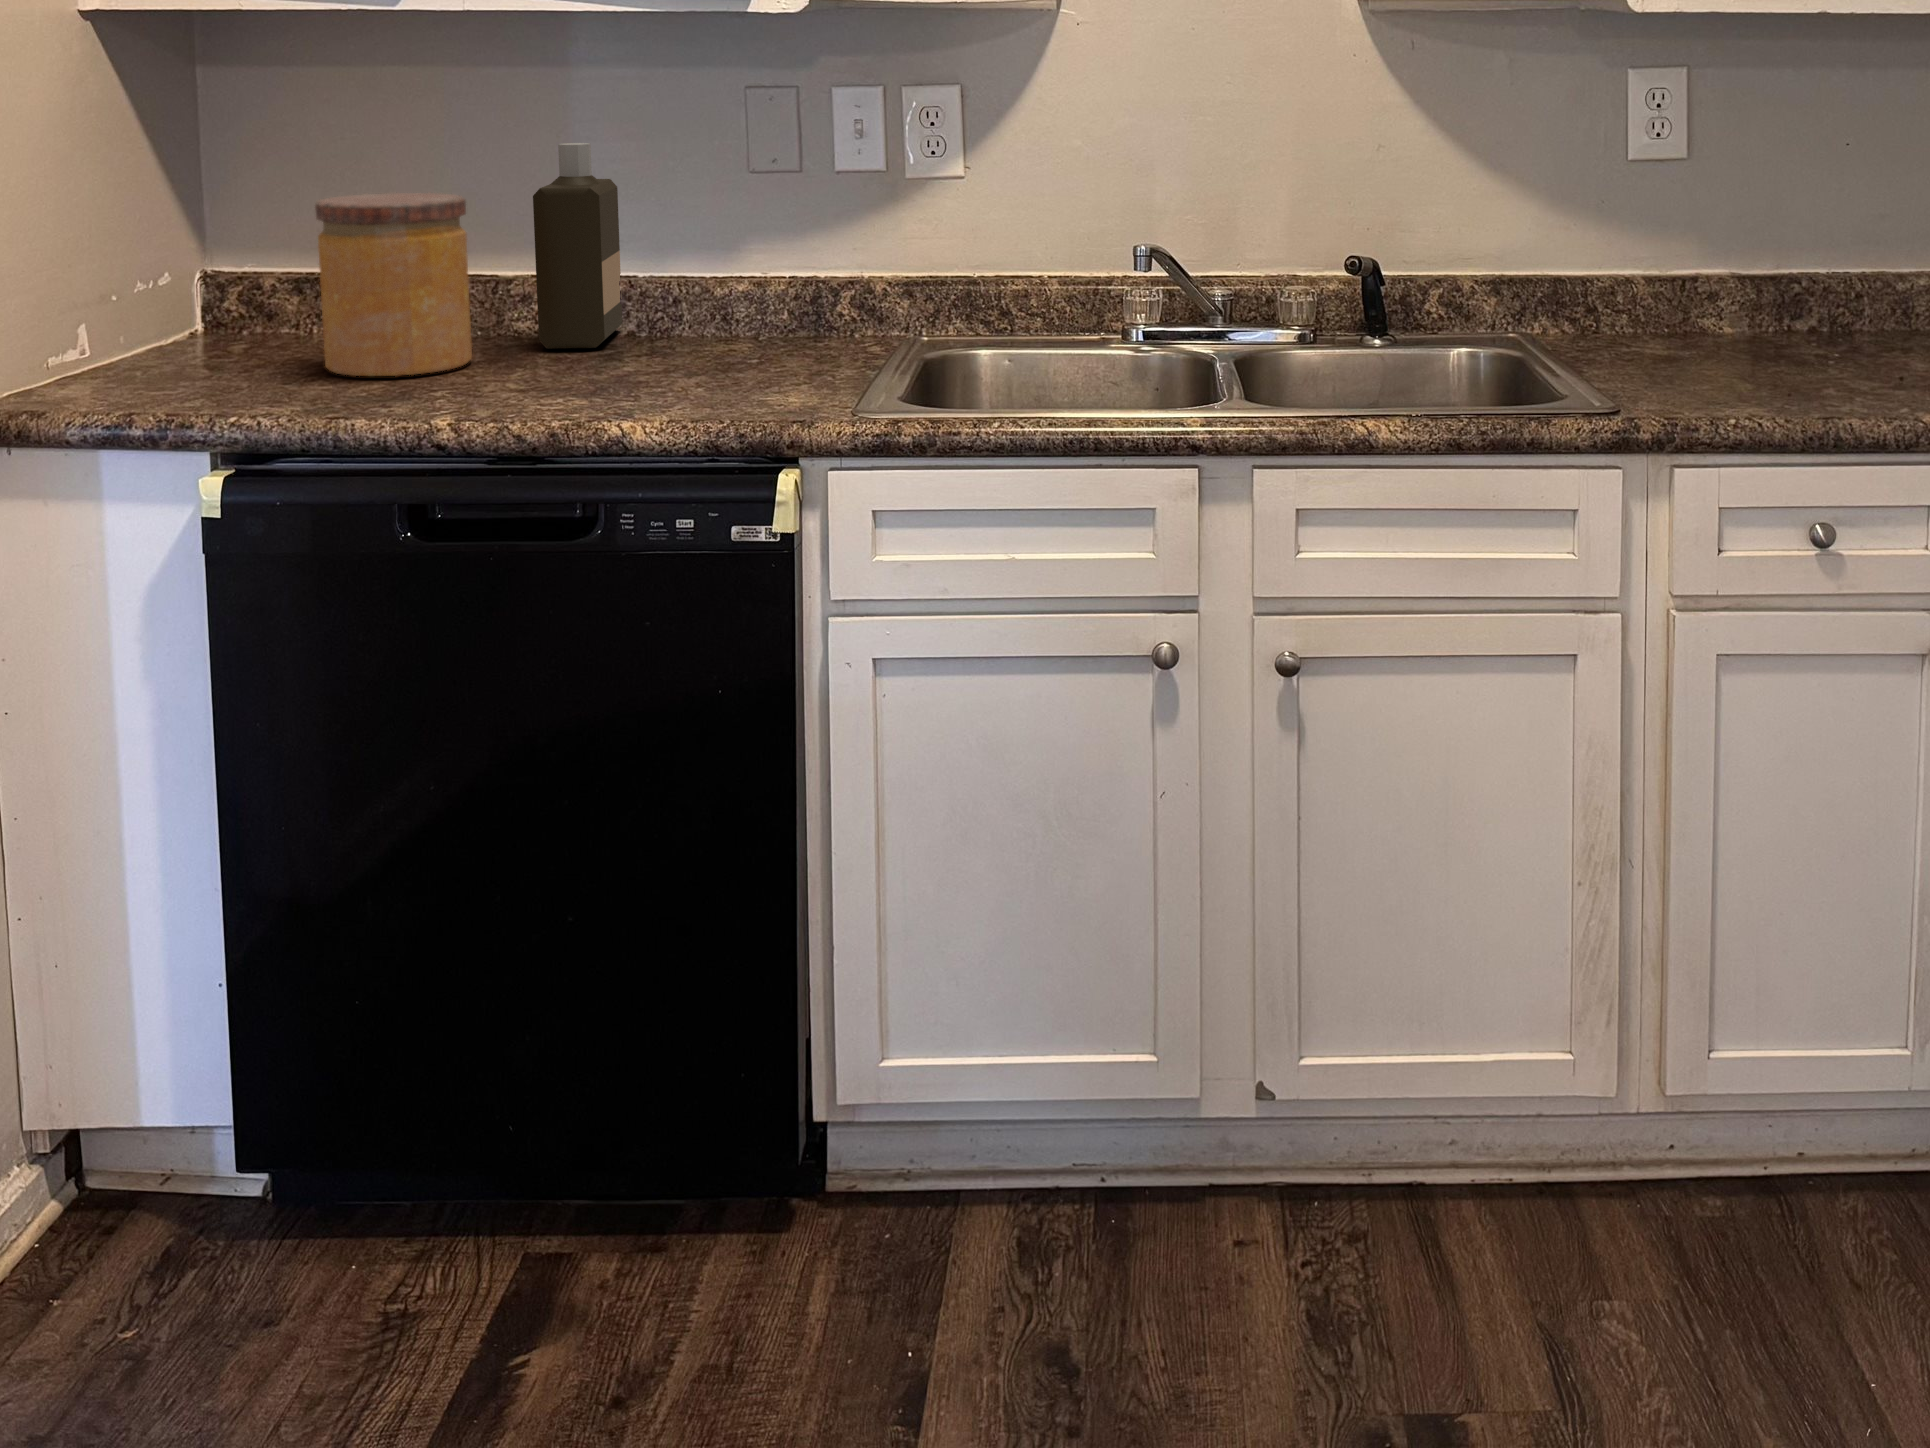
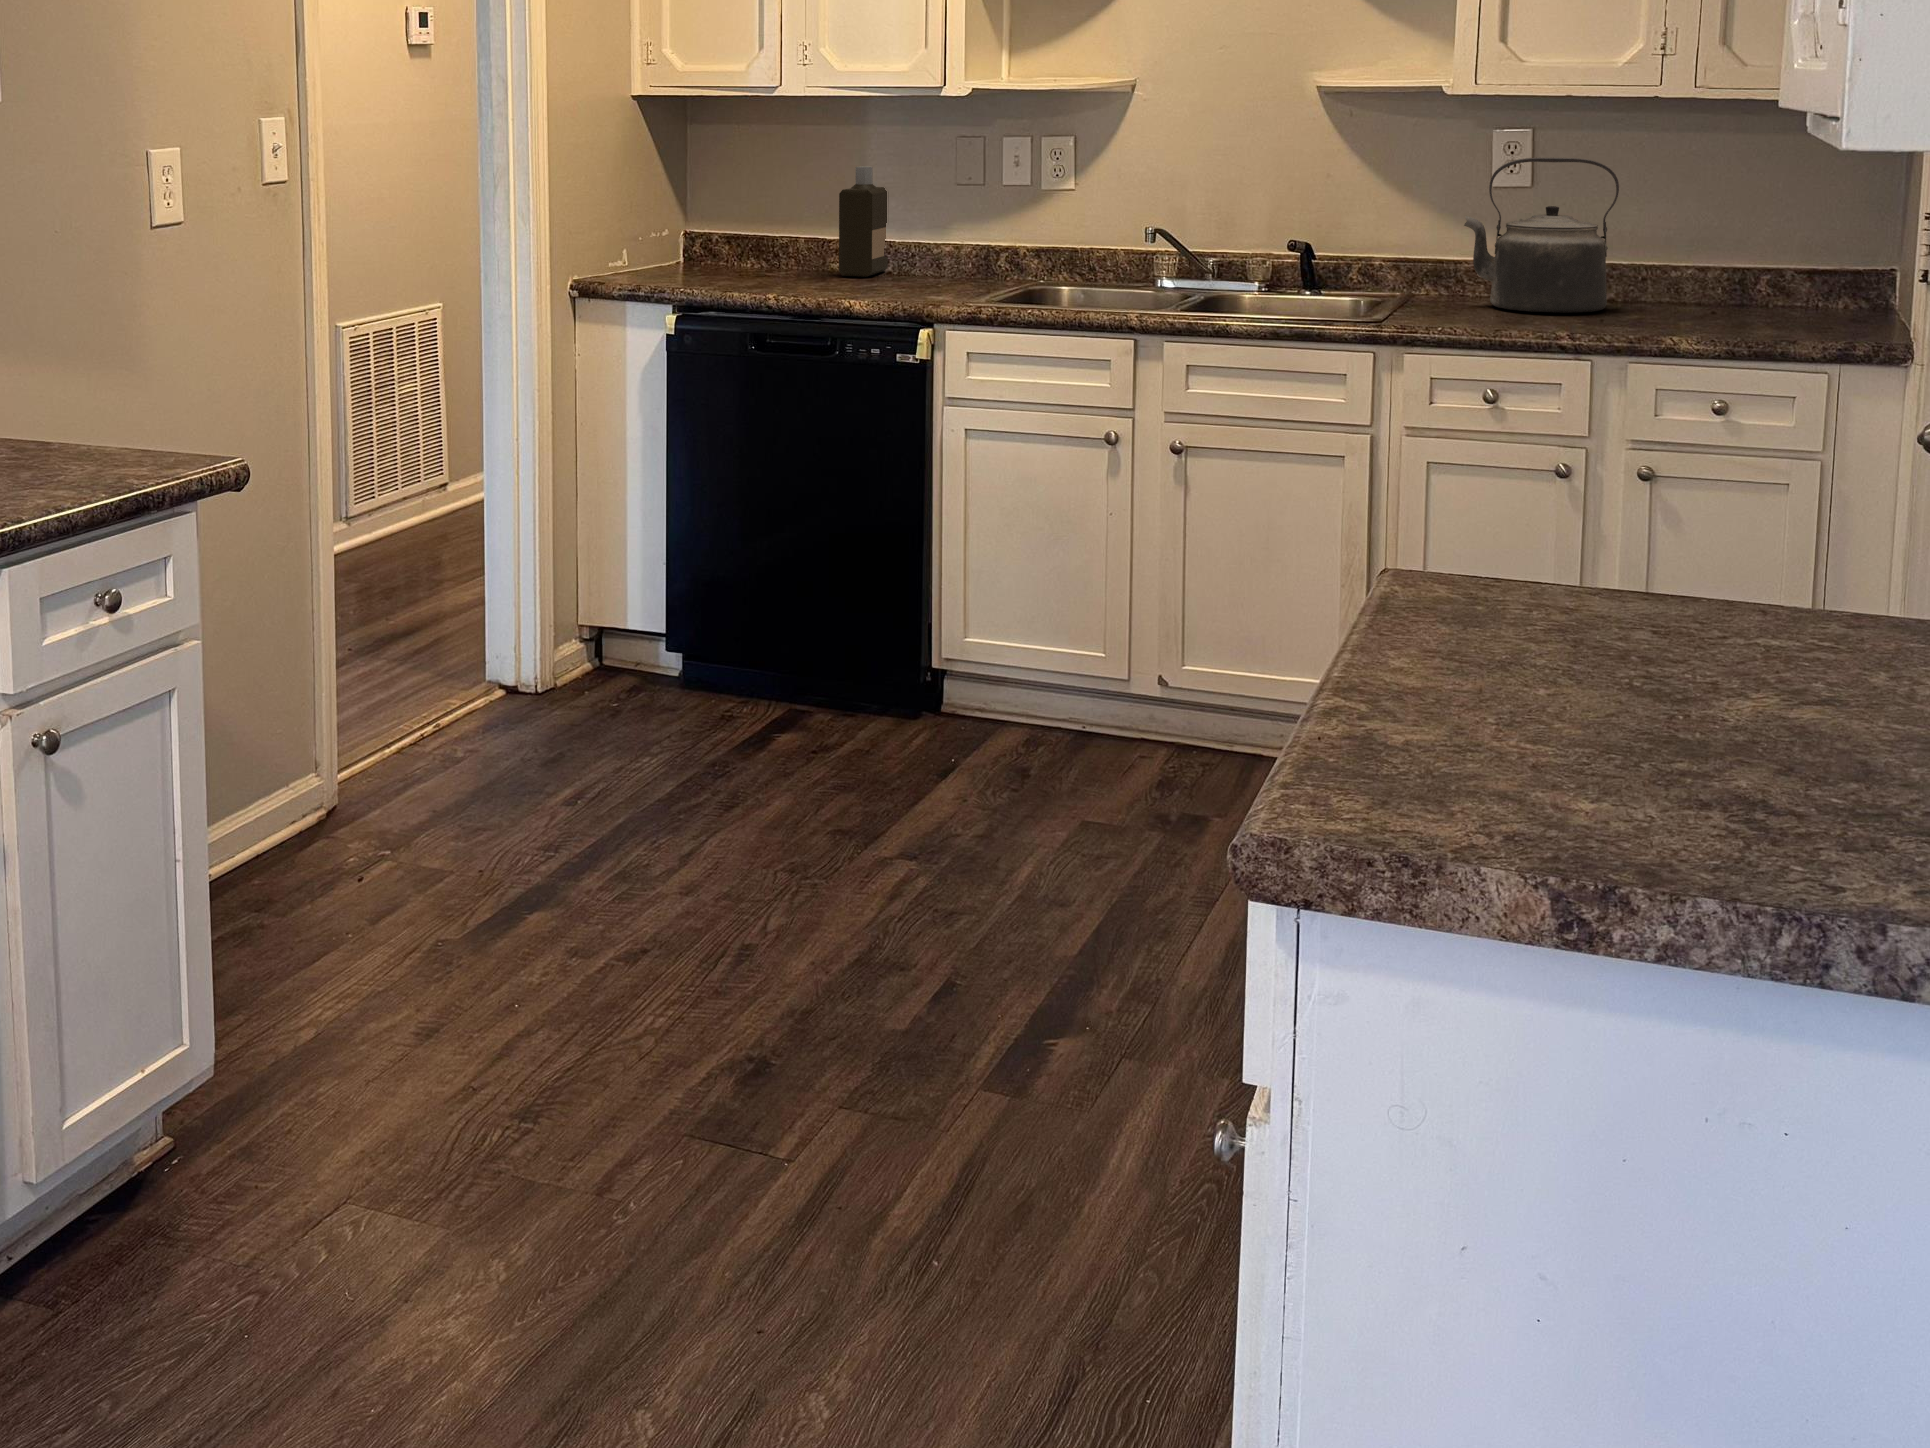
kettle: none [1643,112,1872,364] -> present [1464,158,1619,313]
jar: present [315,193,472,376] -> none [731,190,804,282]

